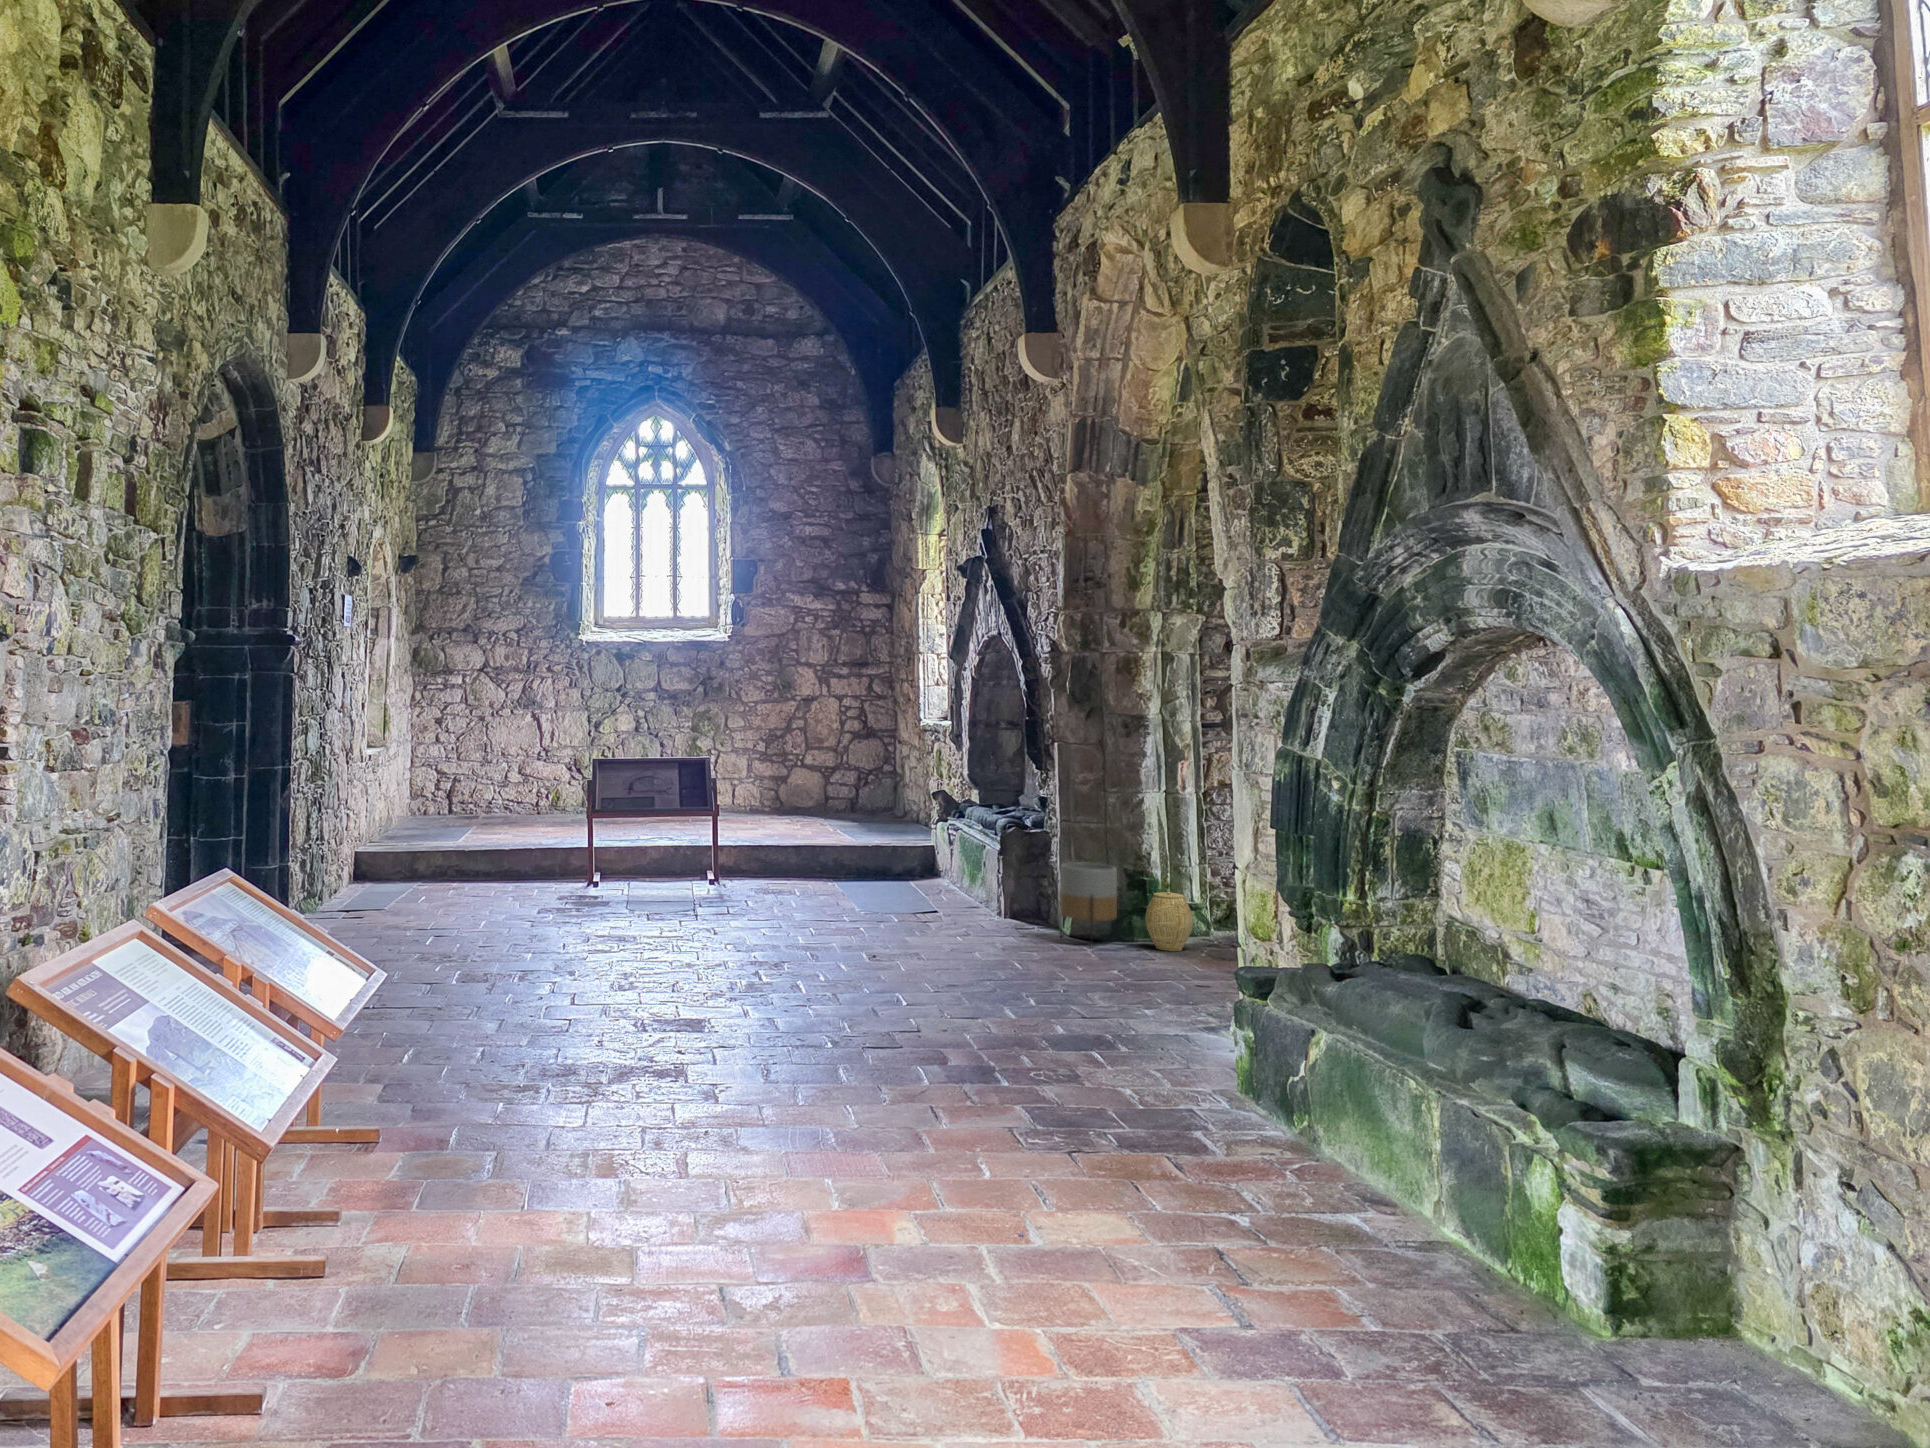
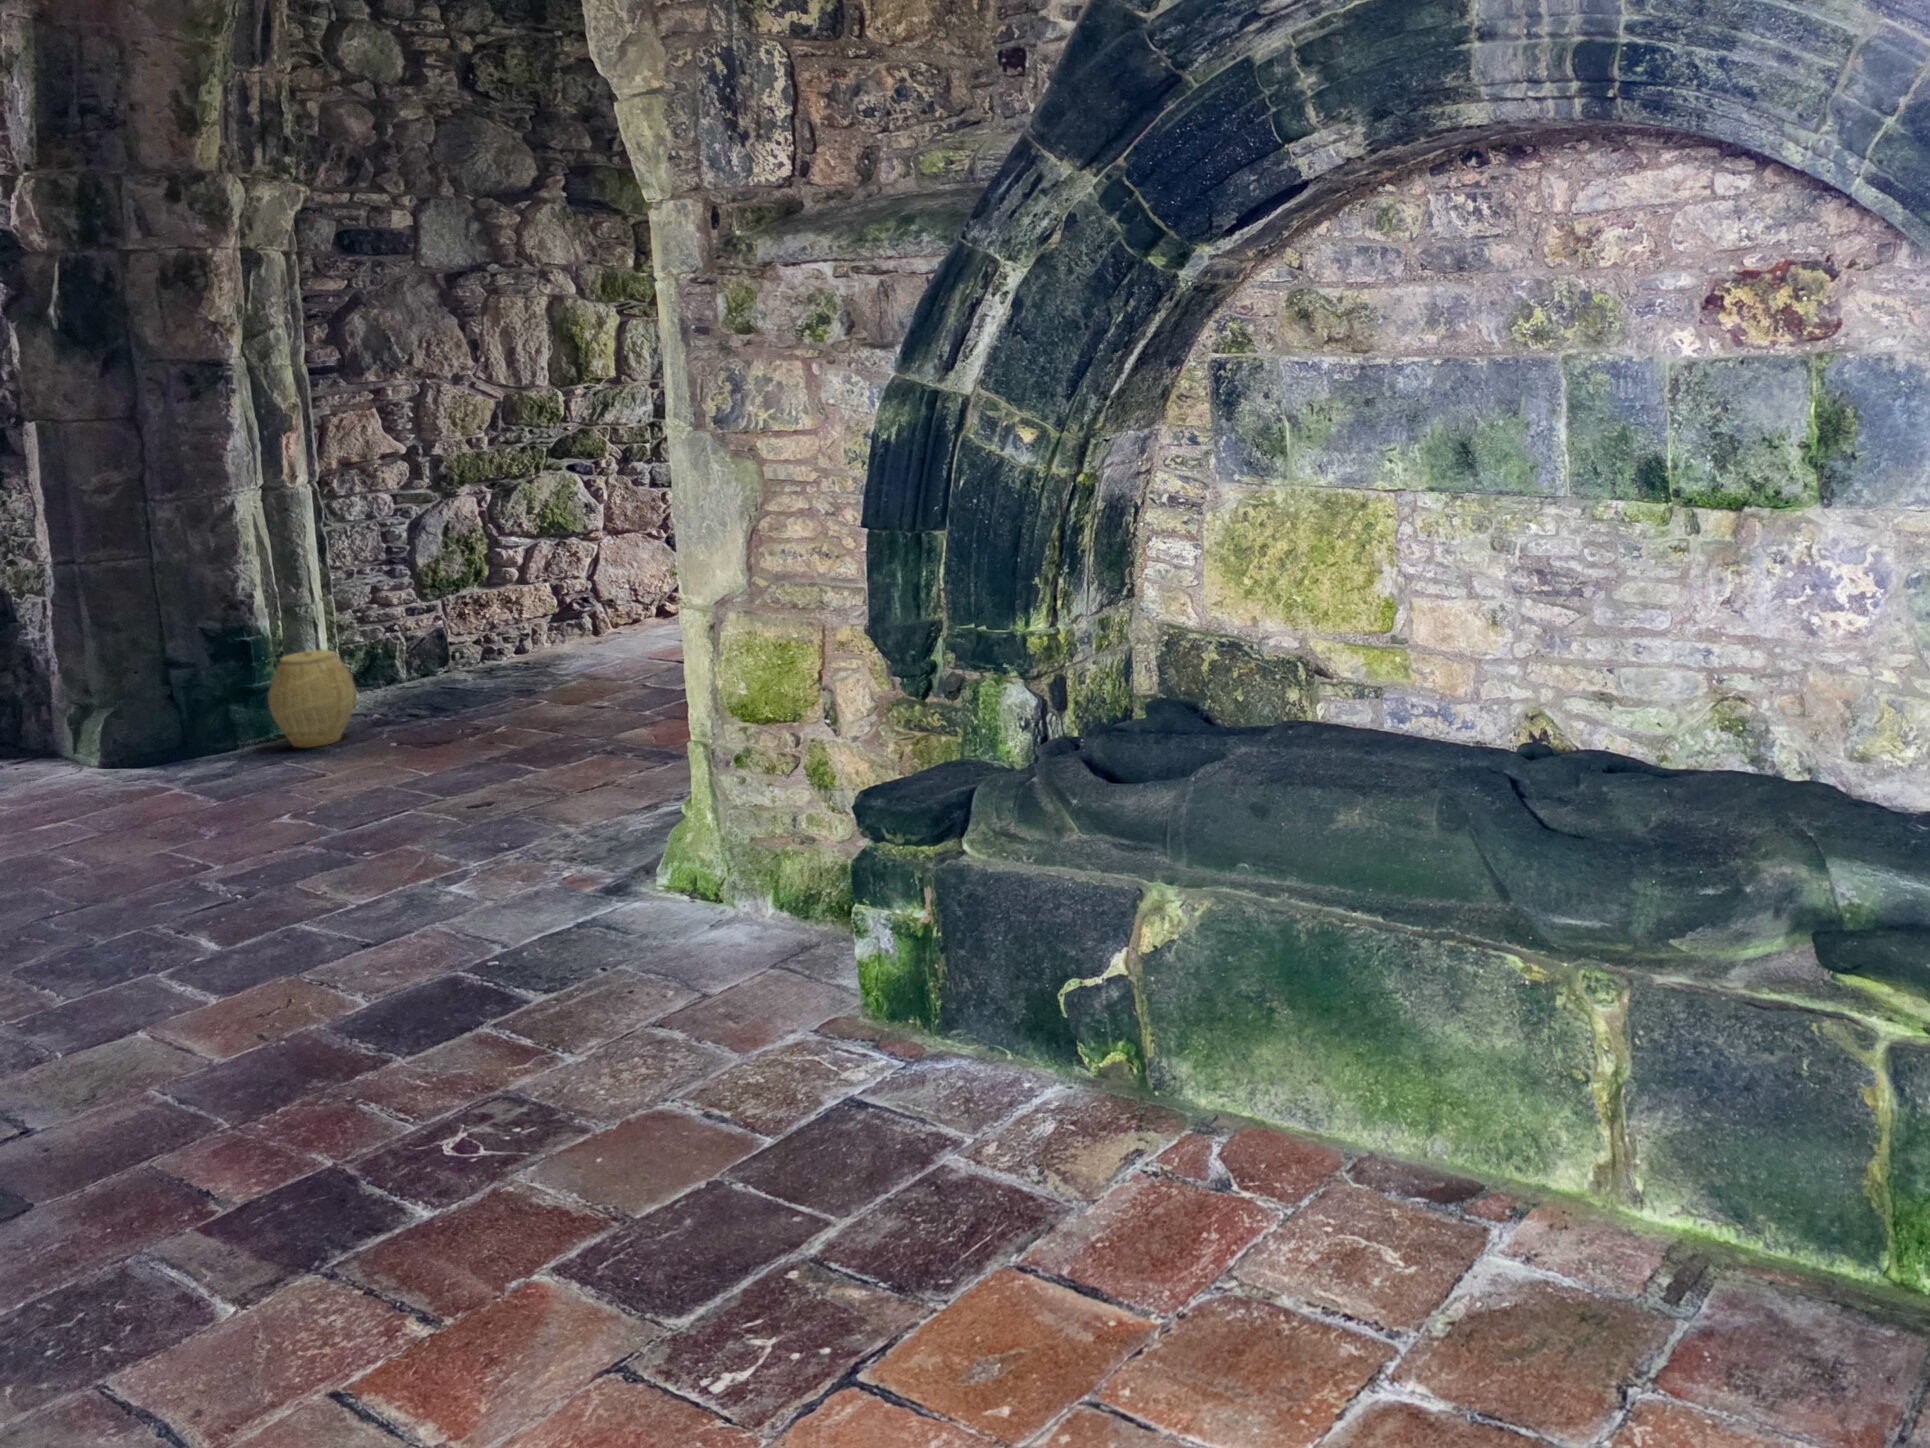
planter: present [1060,862,1117,925] -> none [89,629,215,779]

